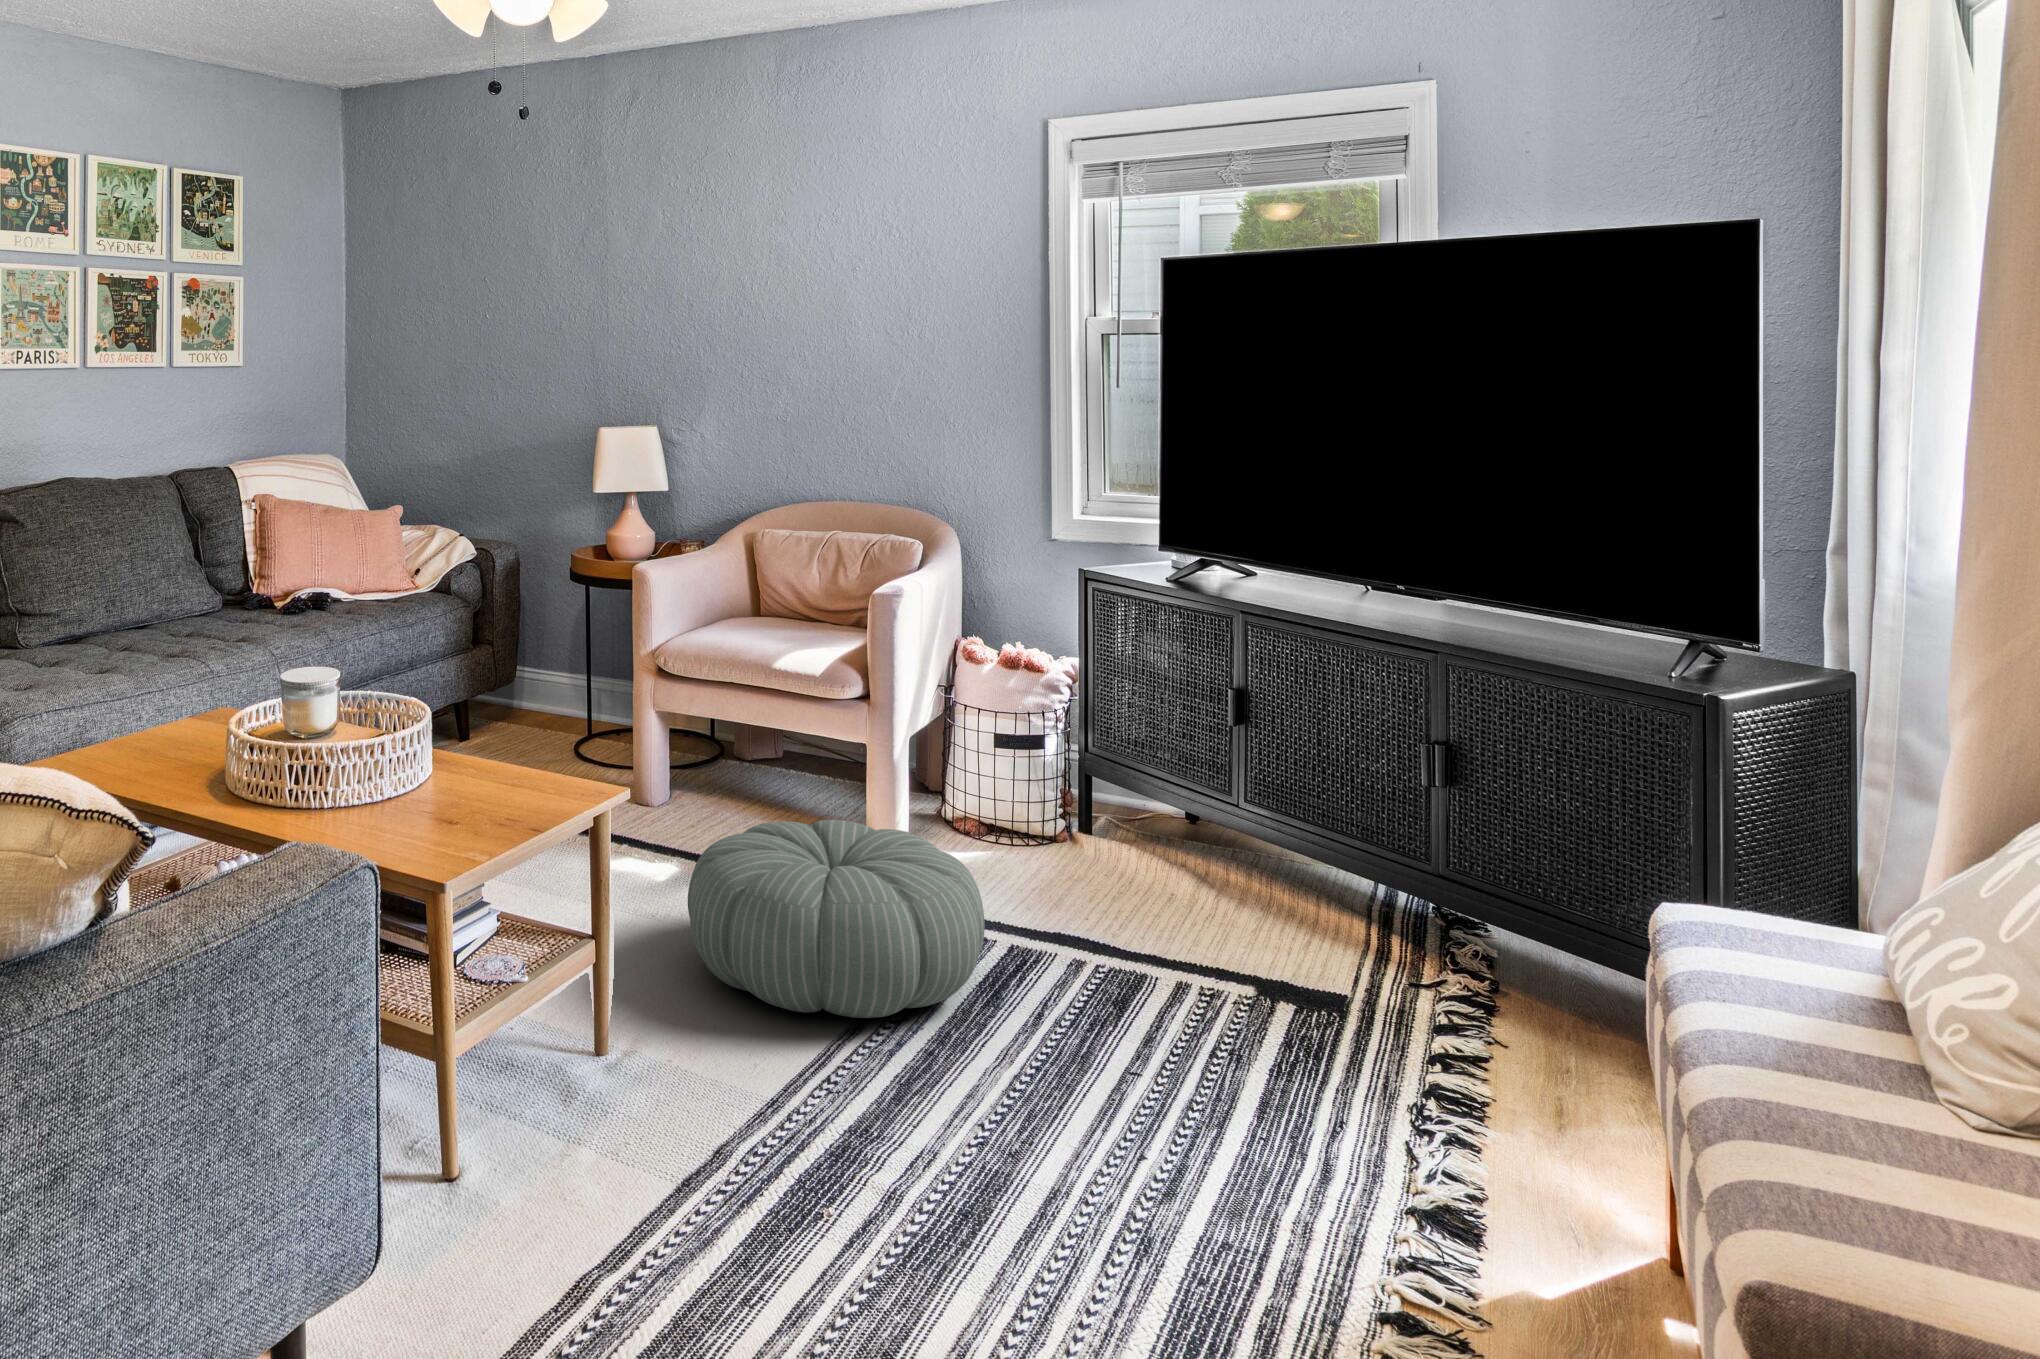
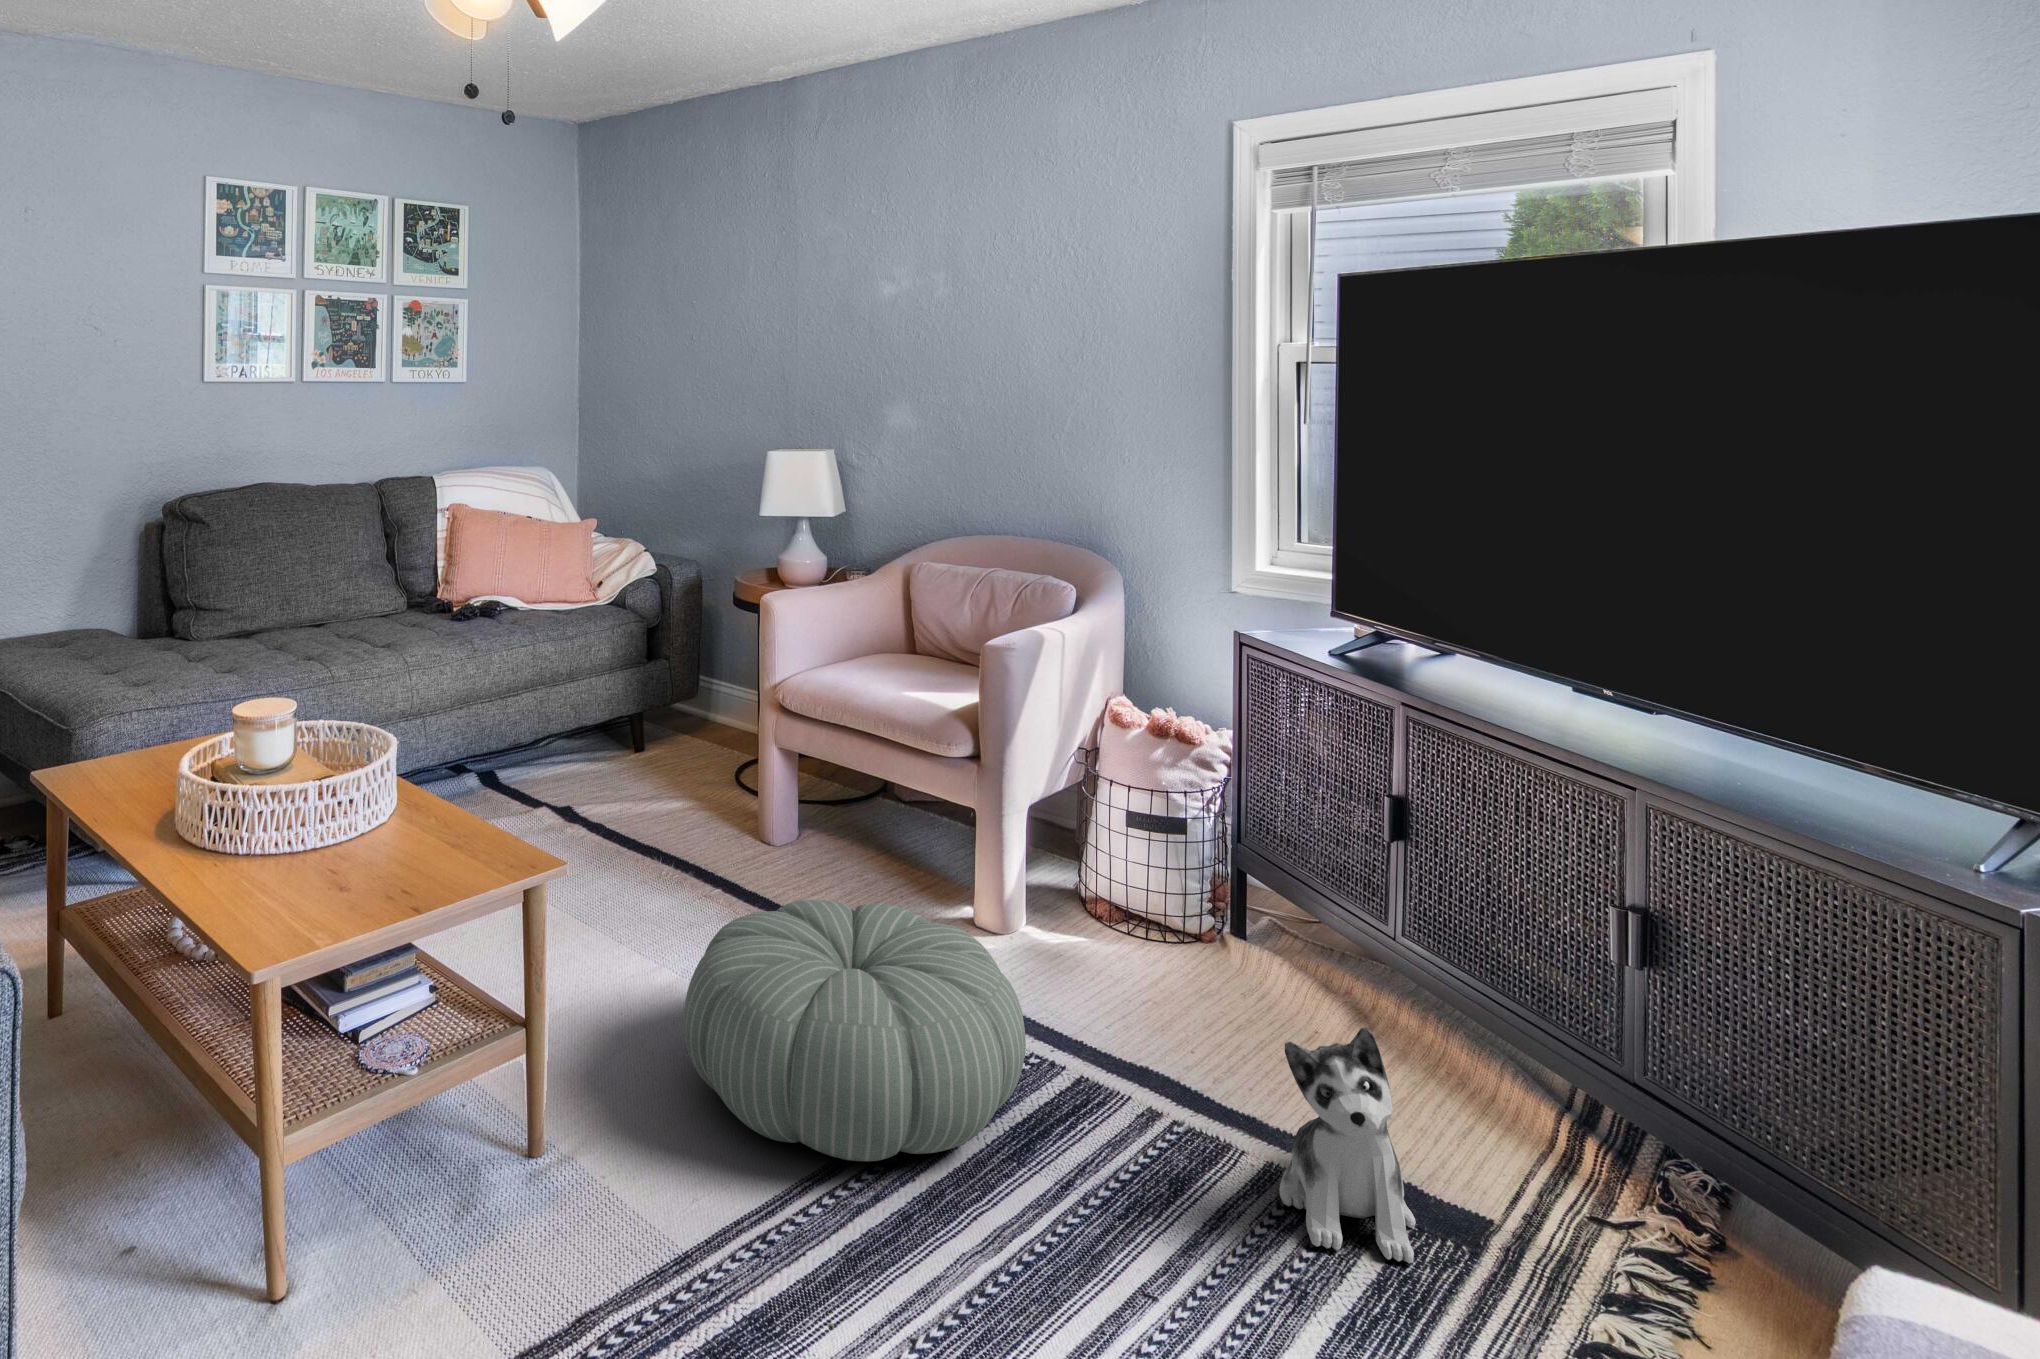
plush toy: none [1197,859,1309,1032] -> present [1279,1028,1416,1264]

